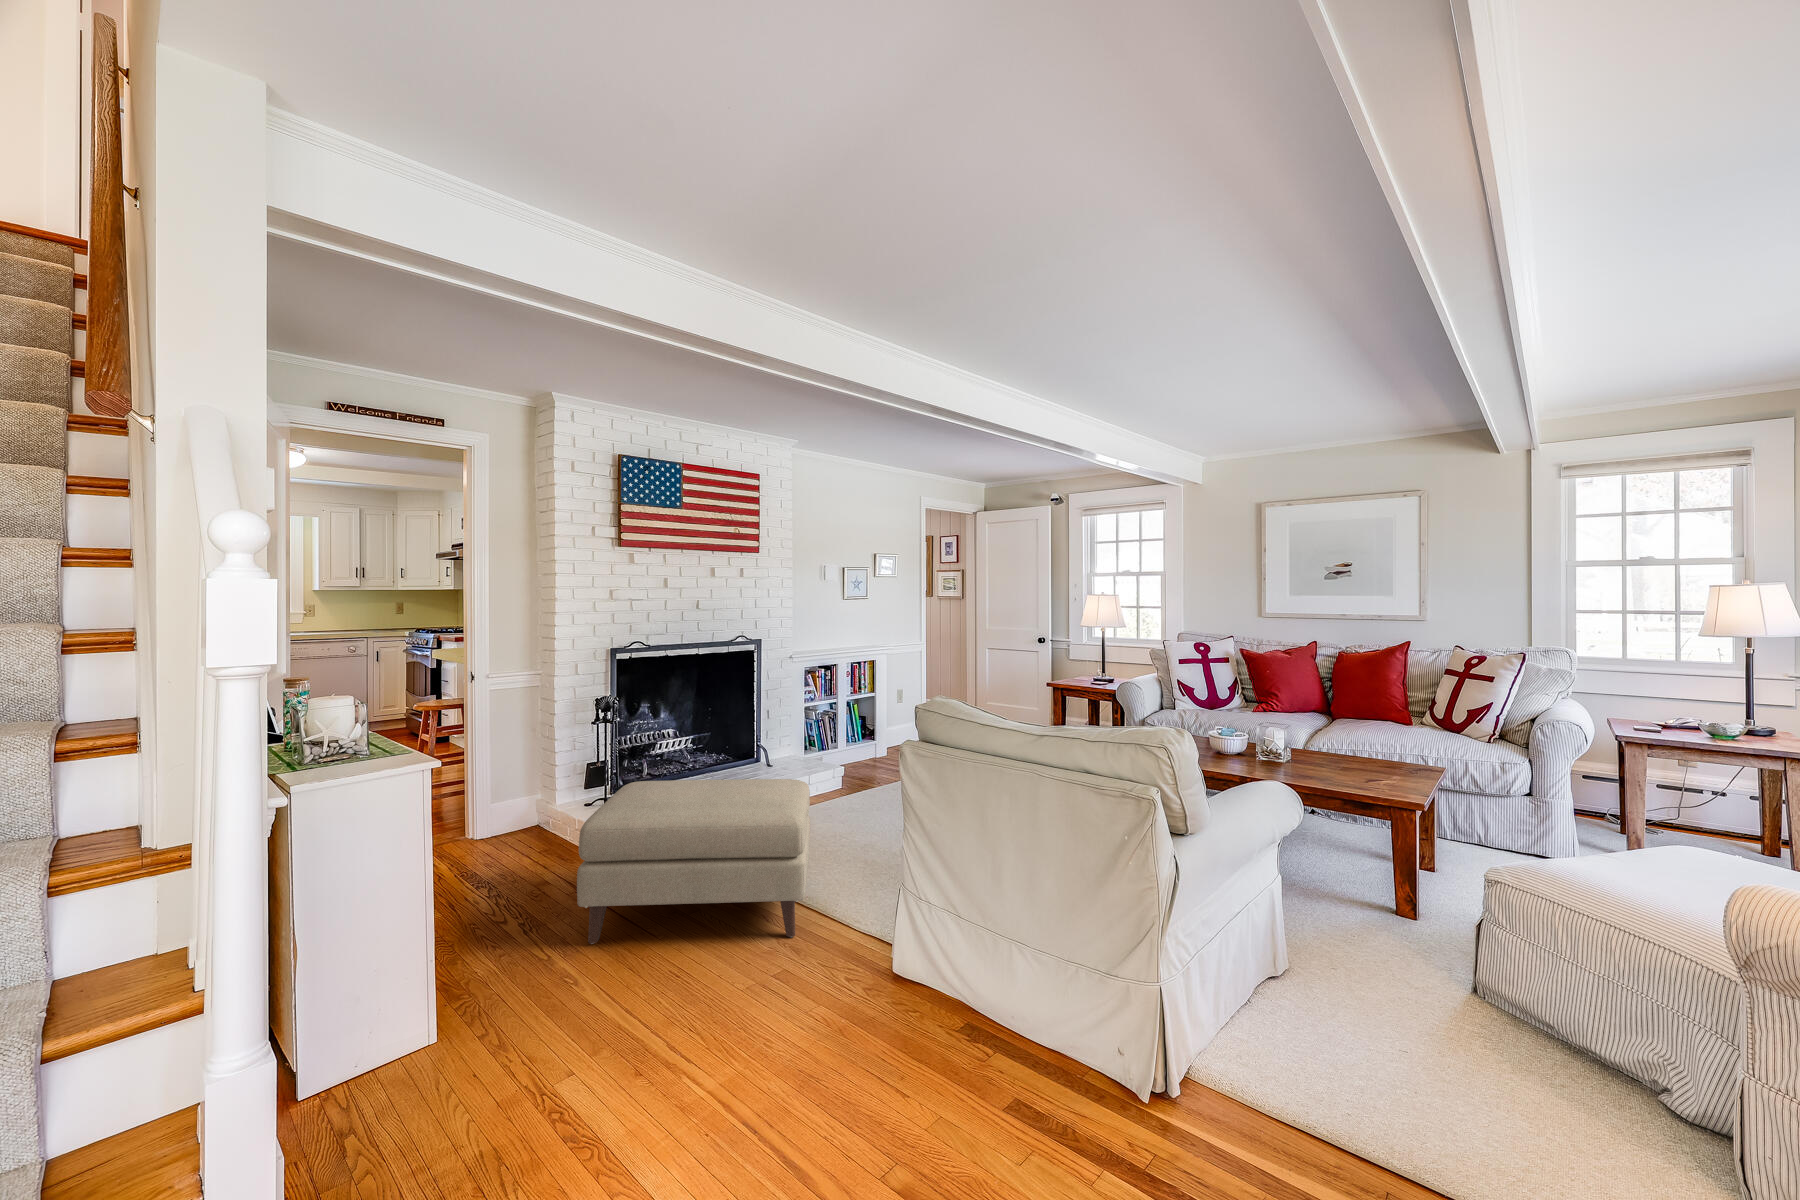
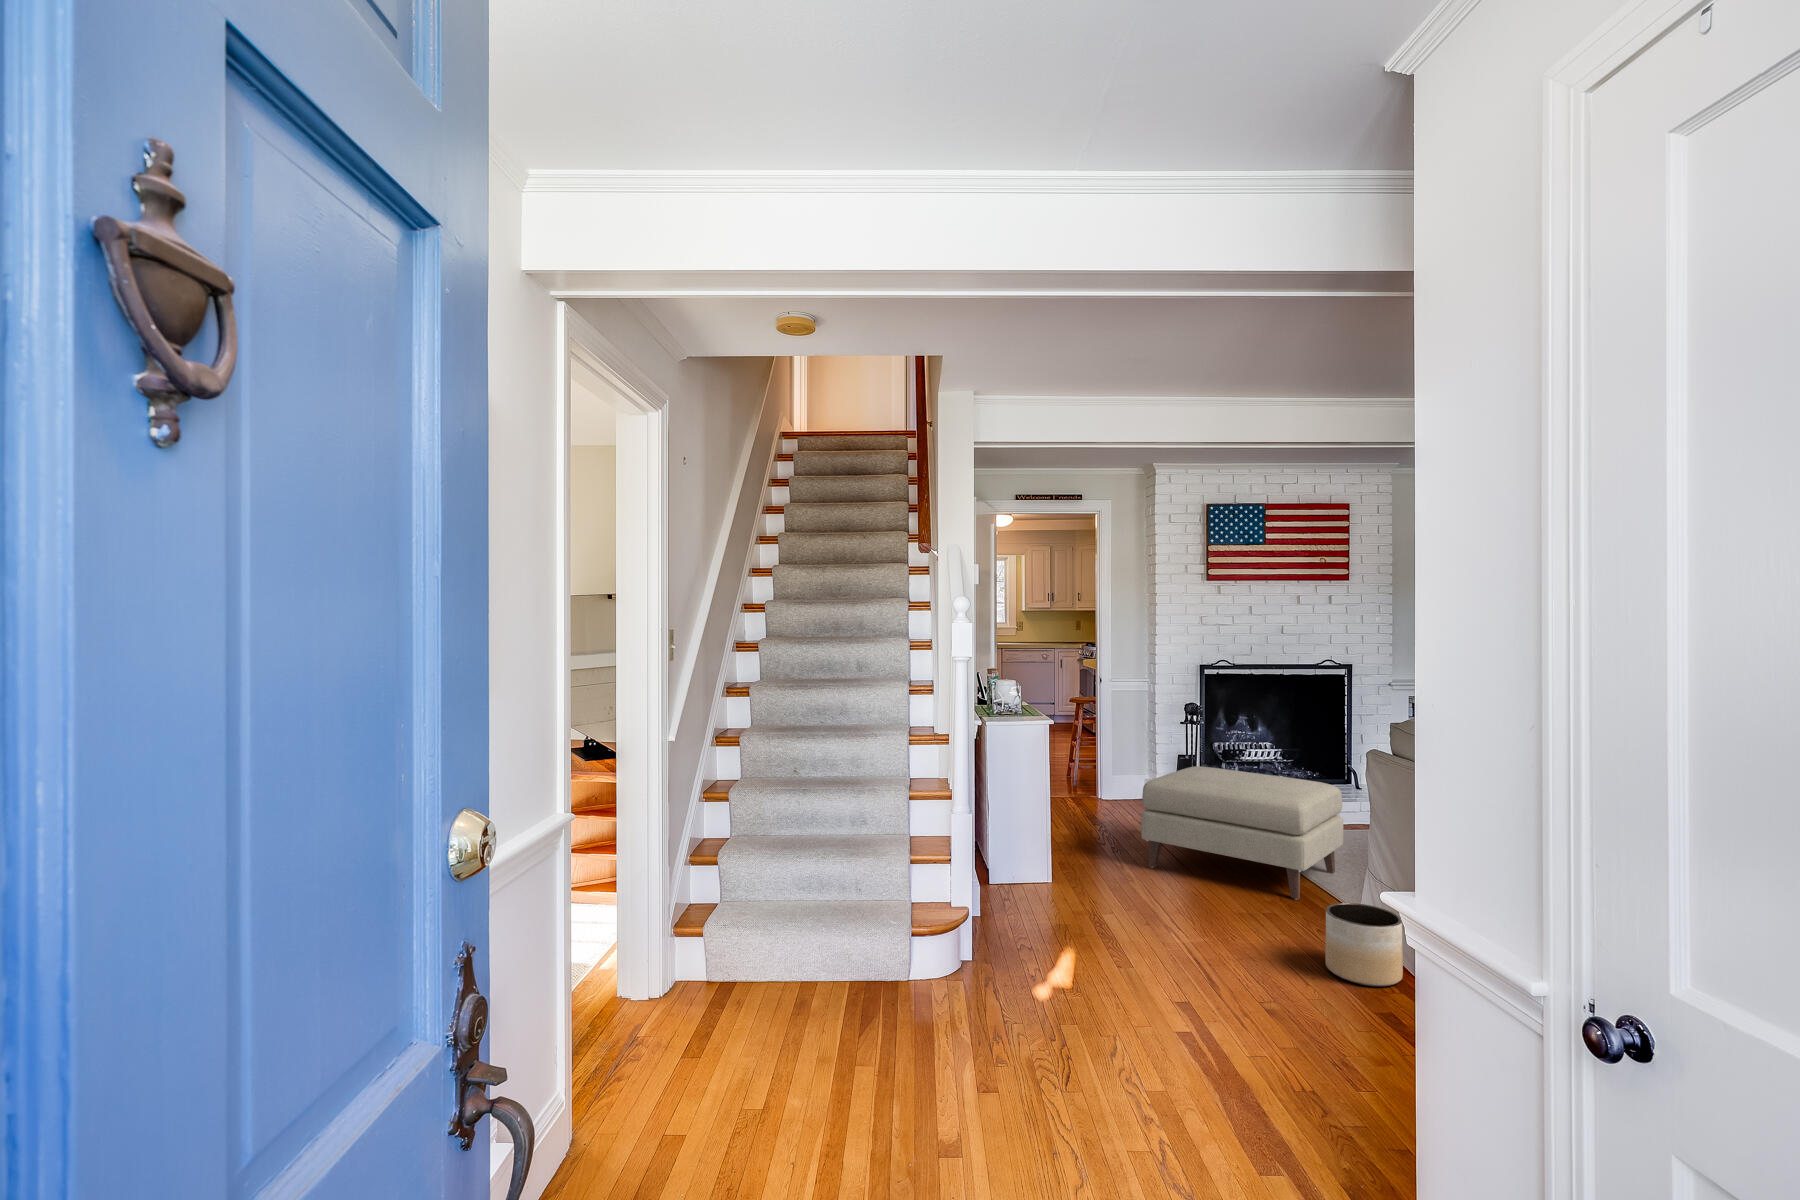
planter: none [896,945,985,1065] -> present [1325,903,1403,986]

